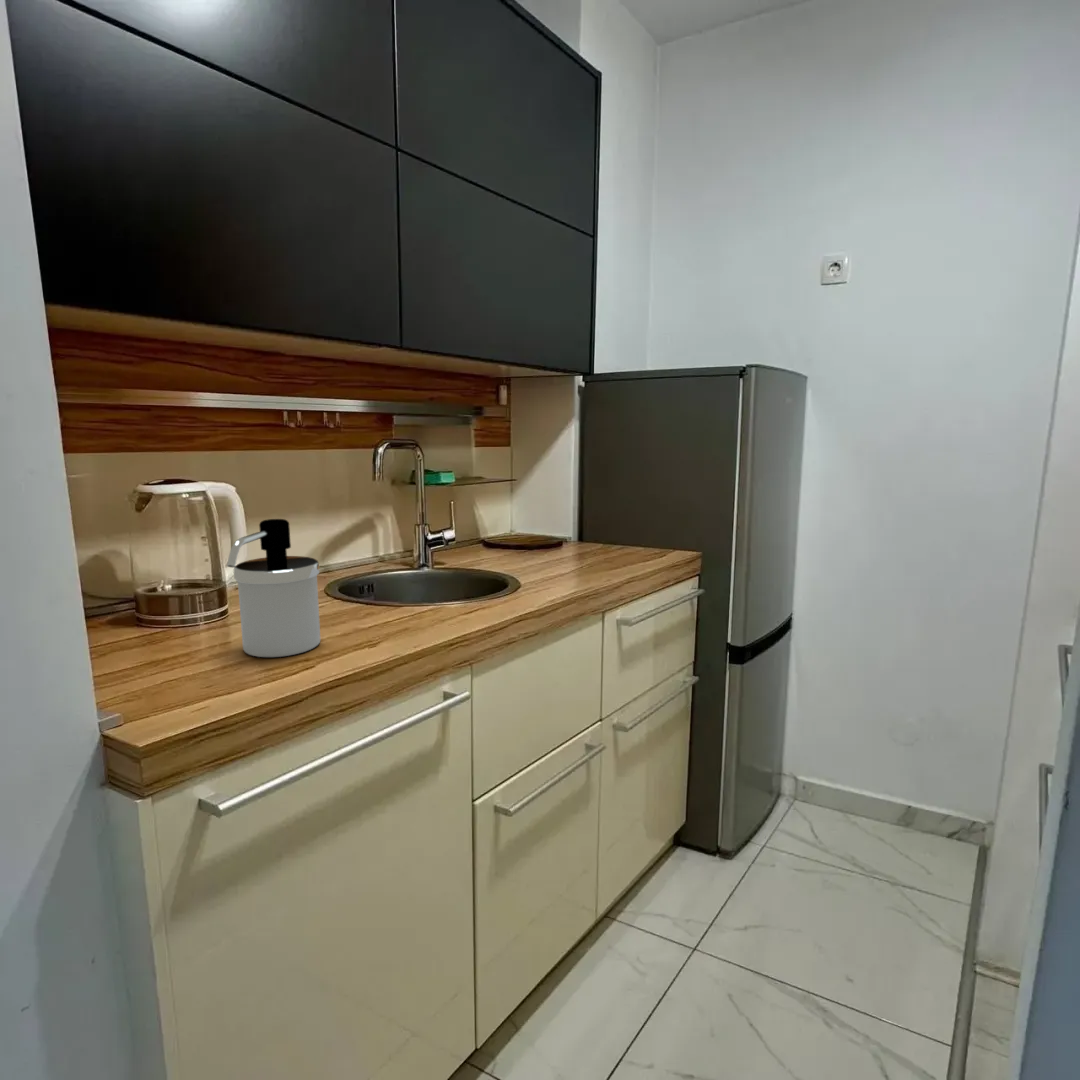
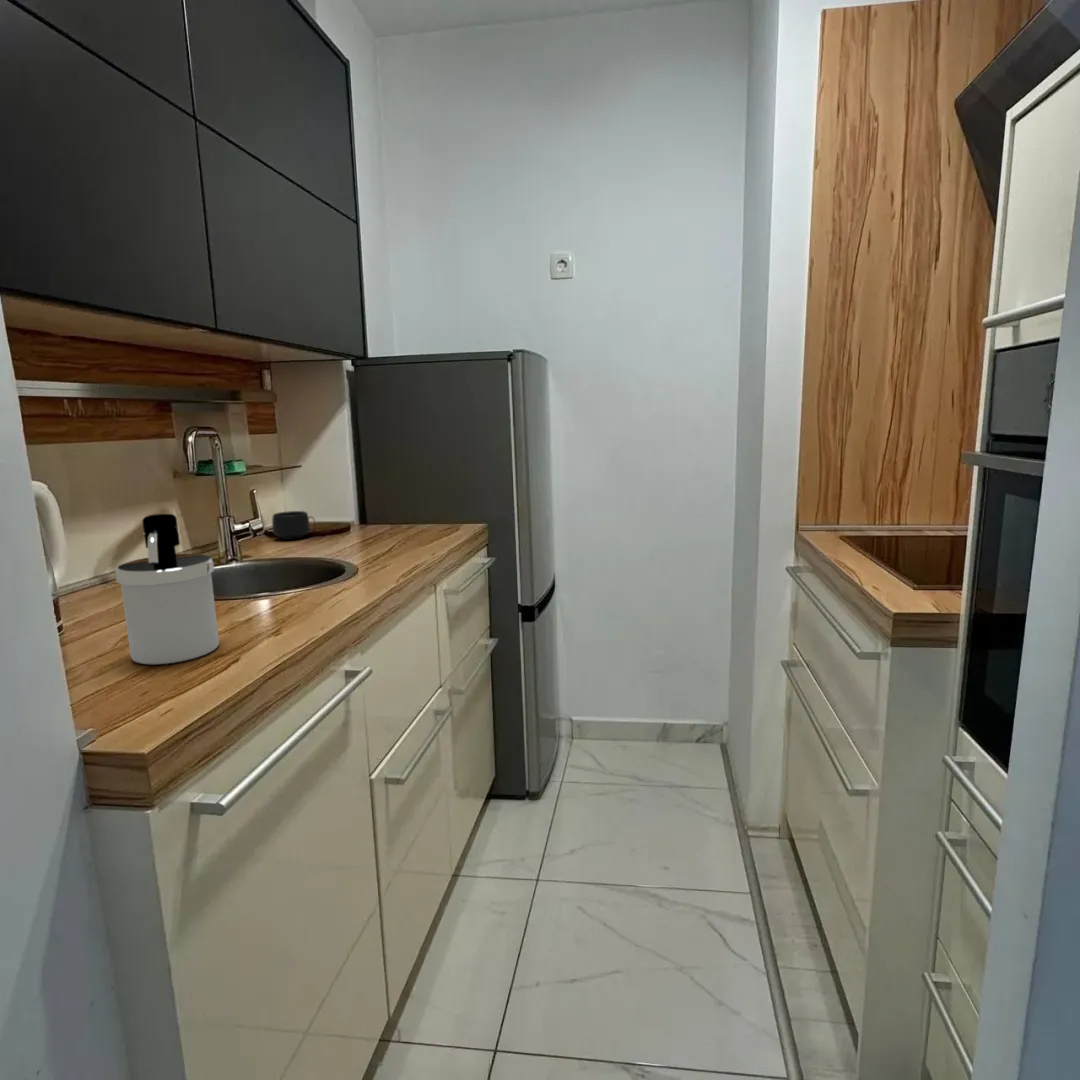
mug: none [489,518,526,545] -> present [272,511,312,539]

